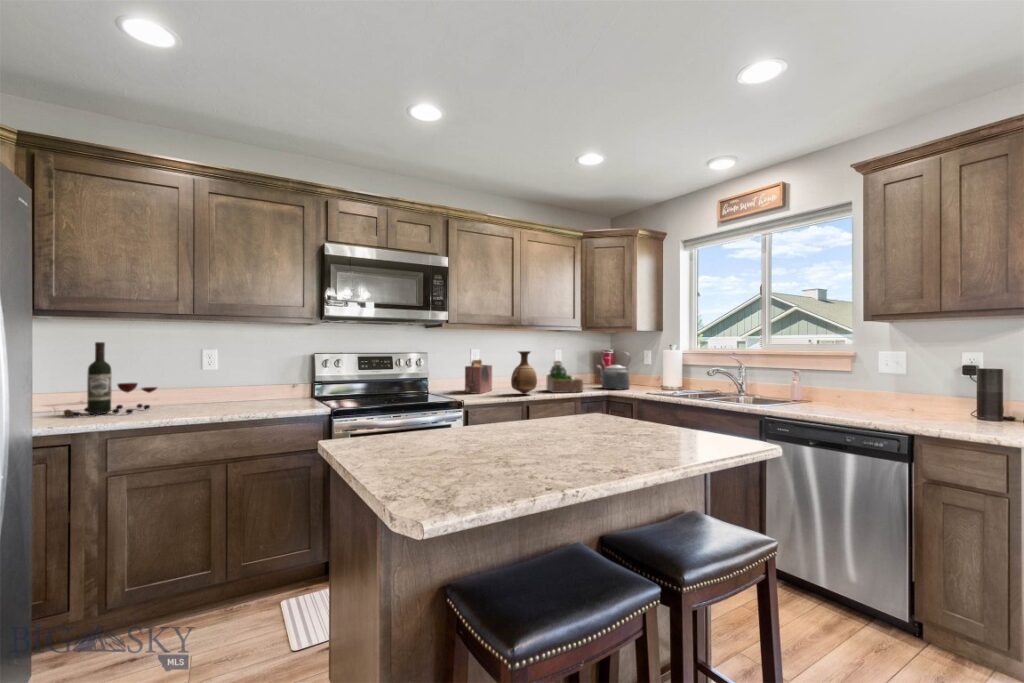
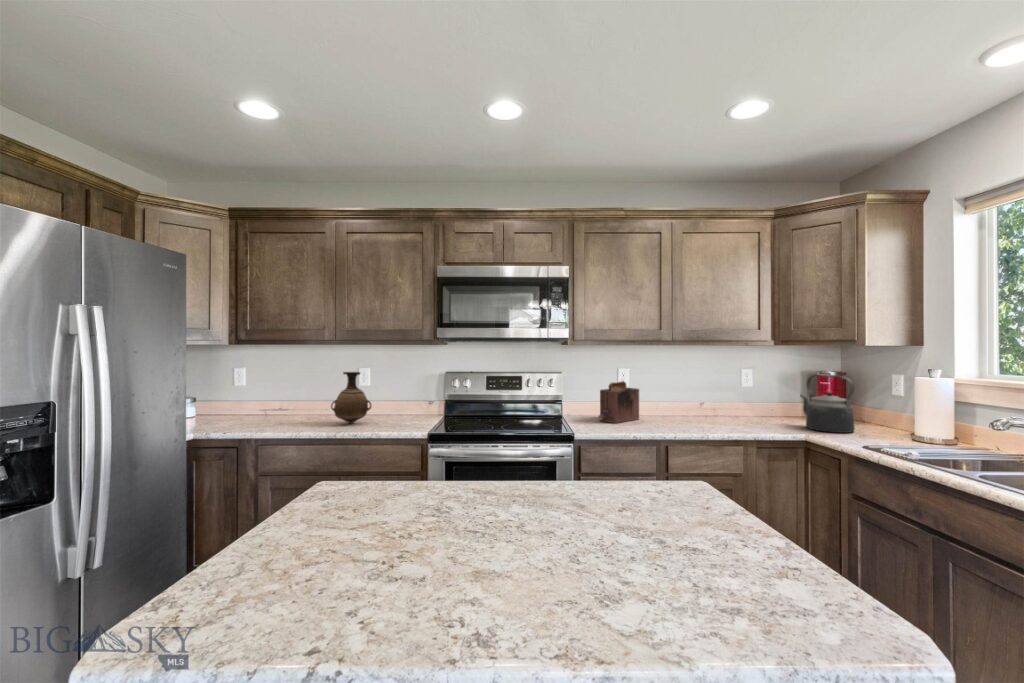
wine bottle: present [64,342,157,417] -> none [258,363,317,422]
vase: present [511,351,537,394] -> present [331,372,371,424]
succulent plant: present [546,361,583,393] -> none [712,387,764,433]

